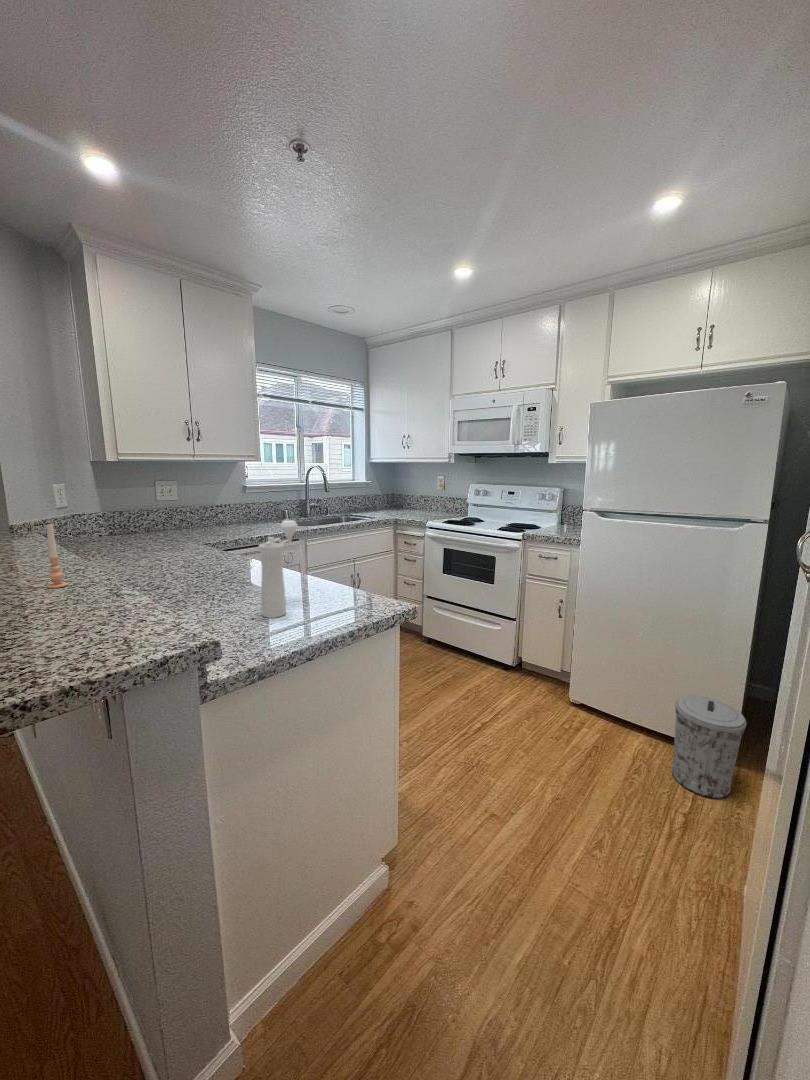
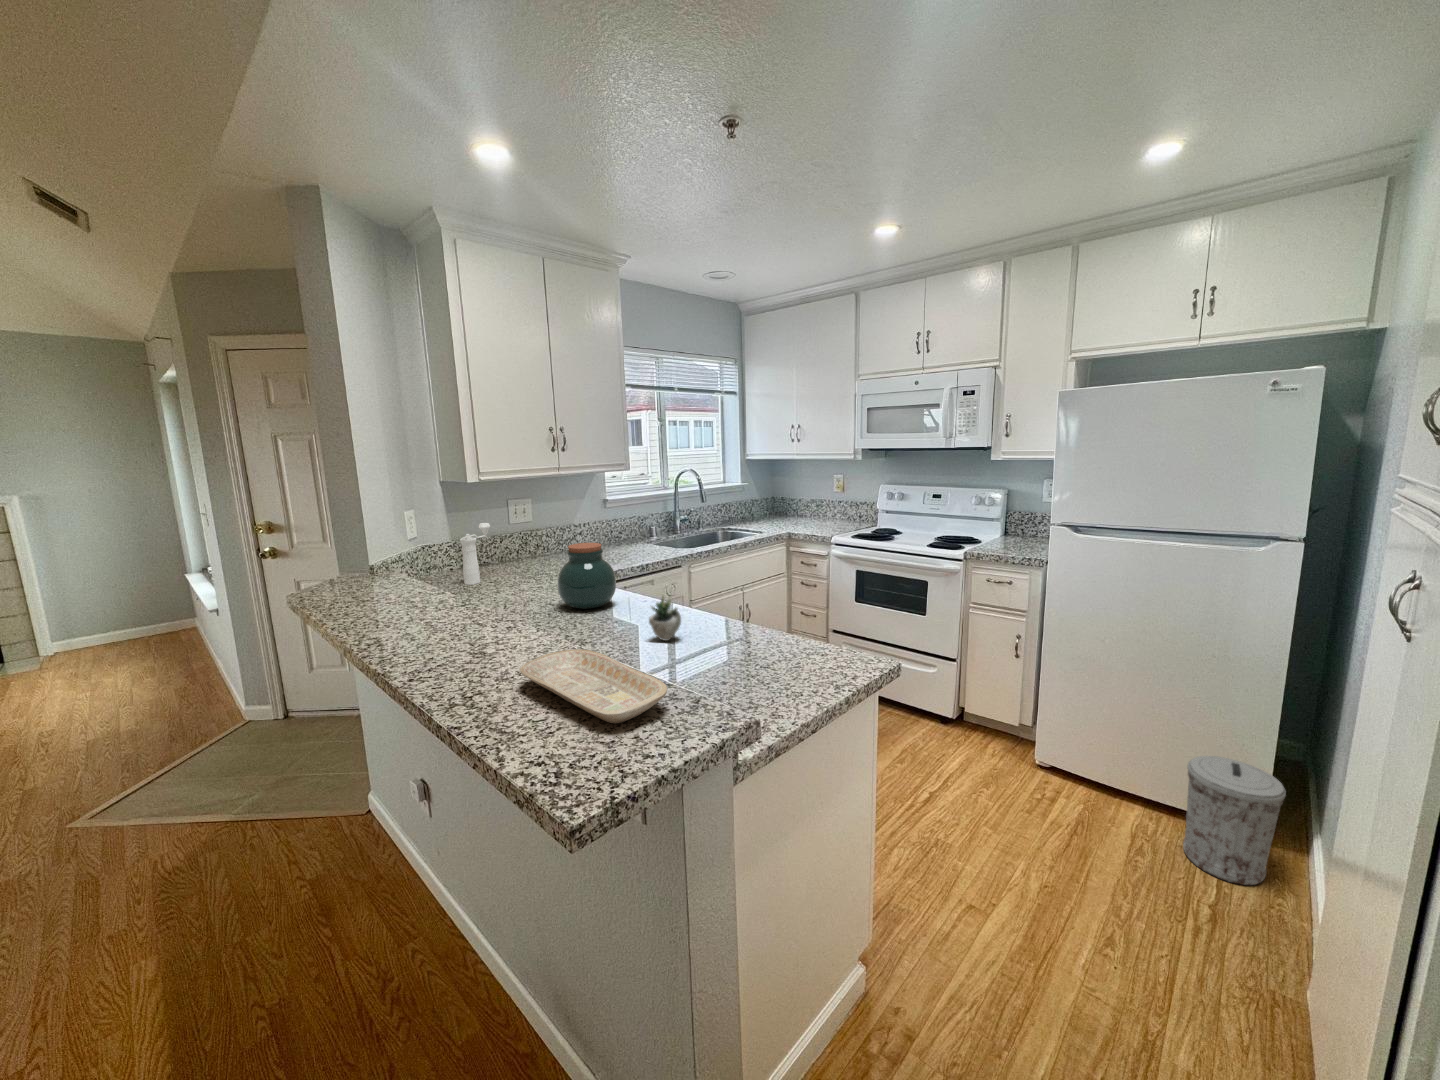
jar: none [155,510,209,565] -> present [558,543,616,609]
pepper mill: present [259,520,298,618] -> present [460,523,490,585]
candle: present [46,524,67,588] -> none [490,577,509,650]
succulent plant: none [209,547,258,588] -> present [649,596,681,641]
tray: none [30,585,150,644] -> present [519,649,667,724]

